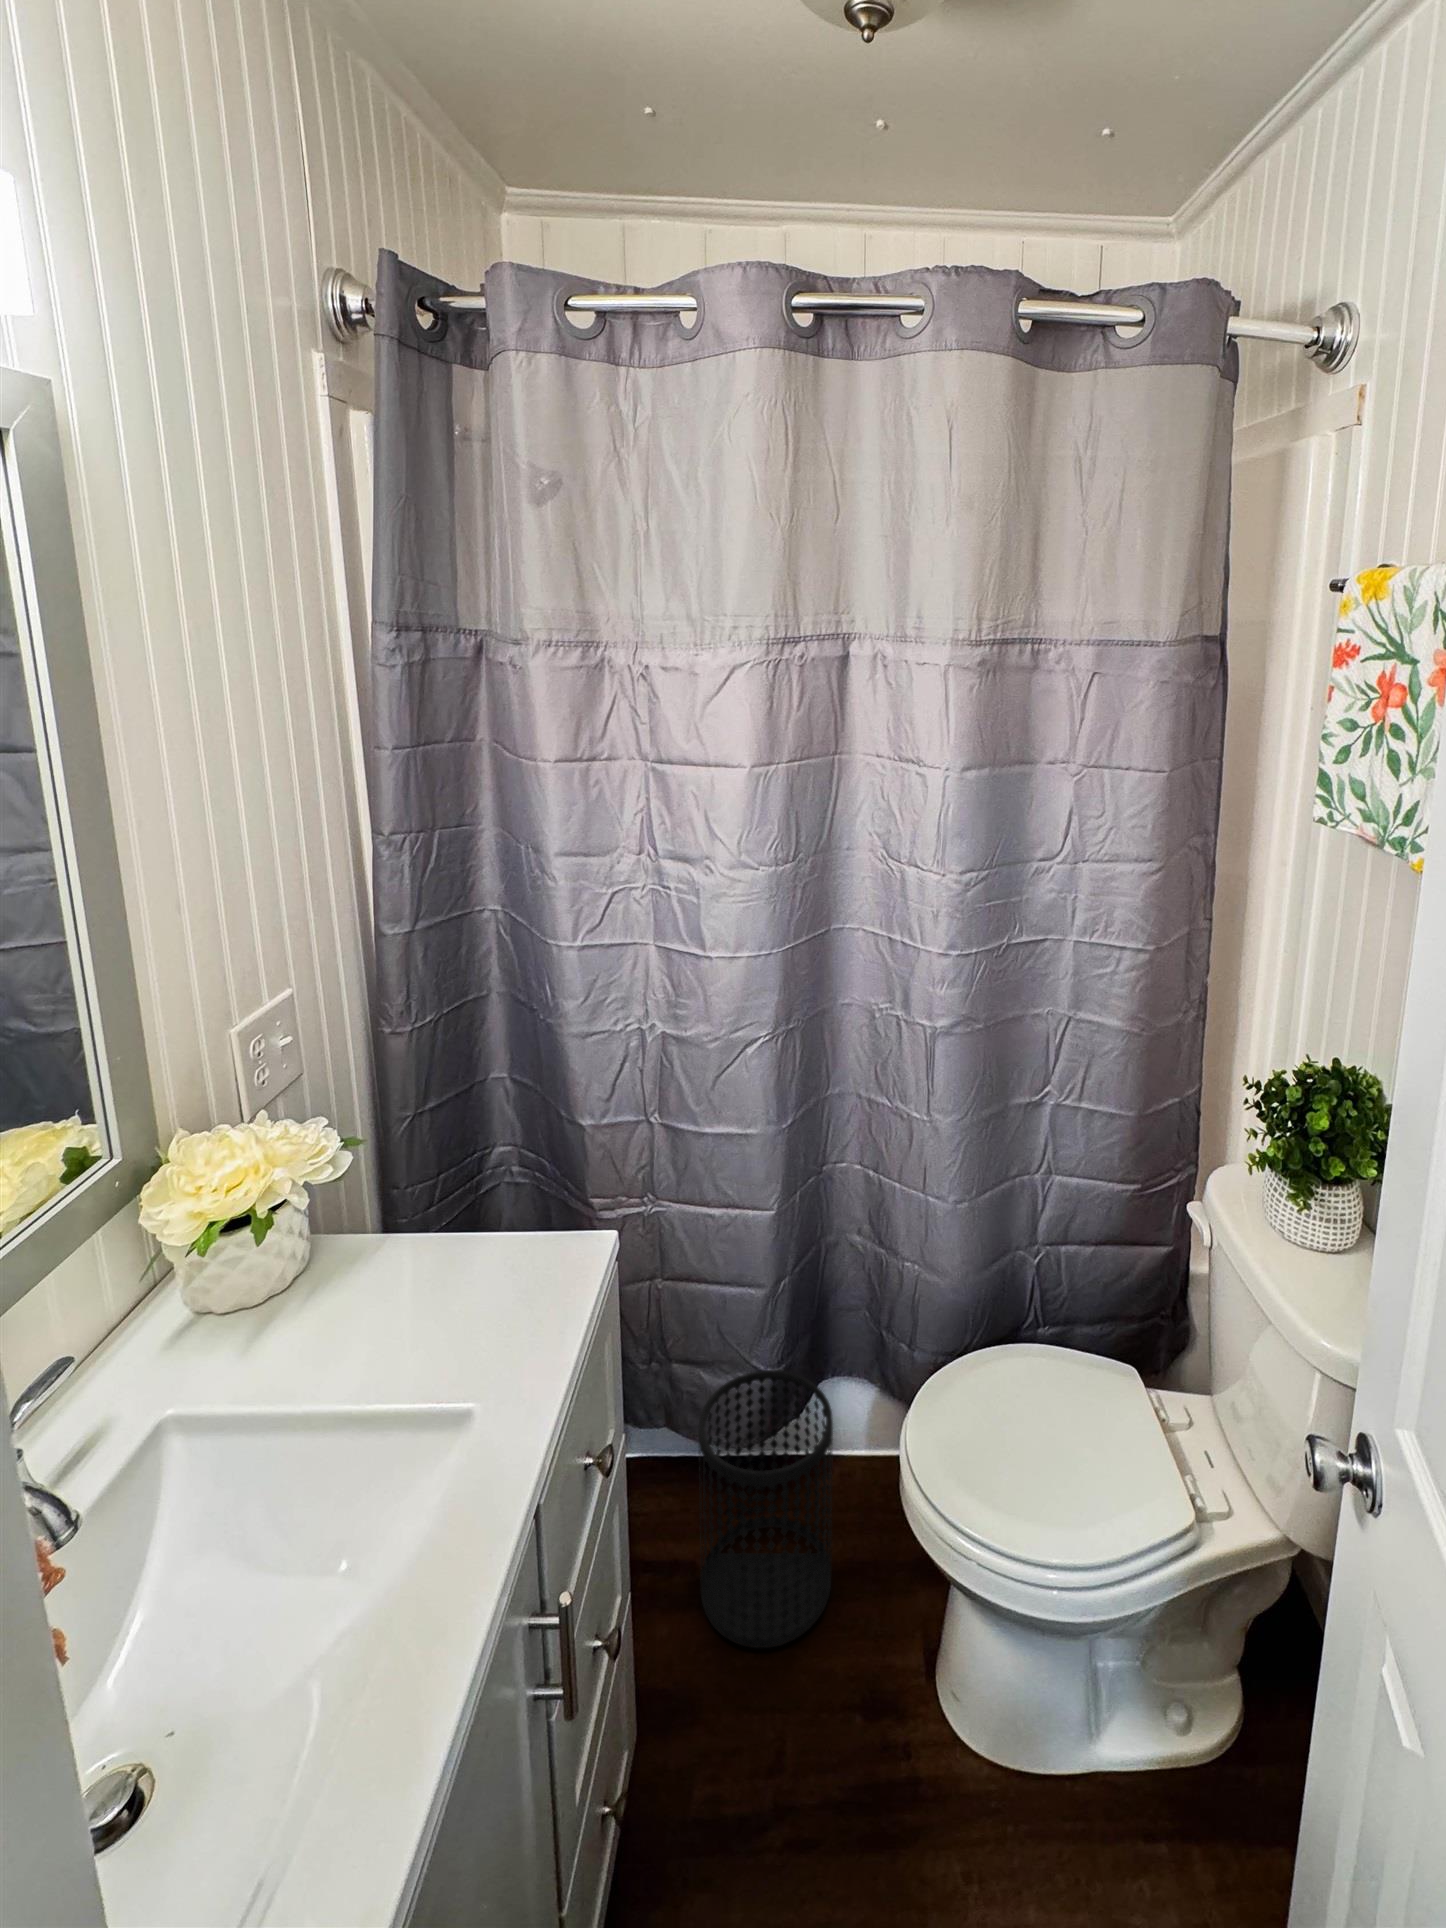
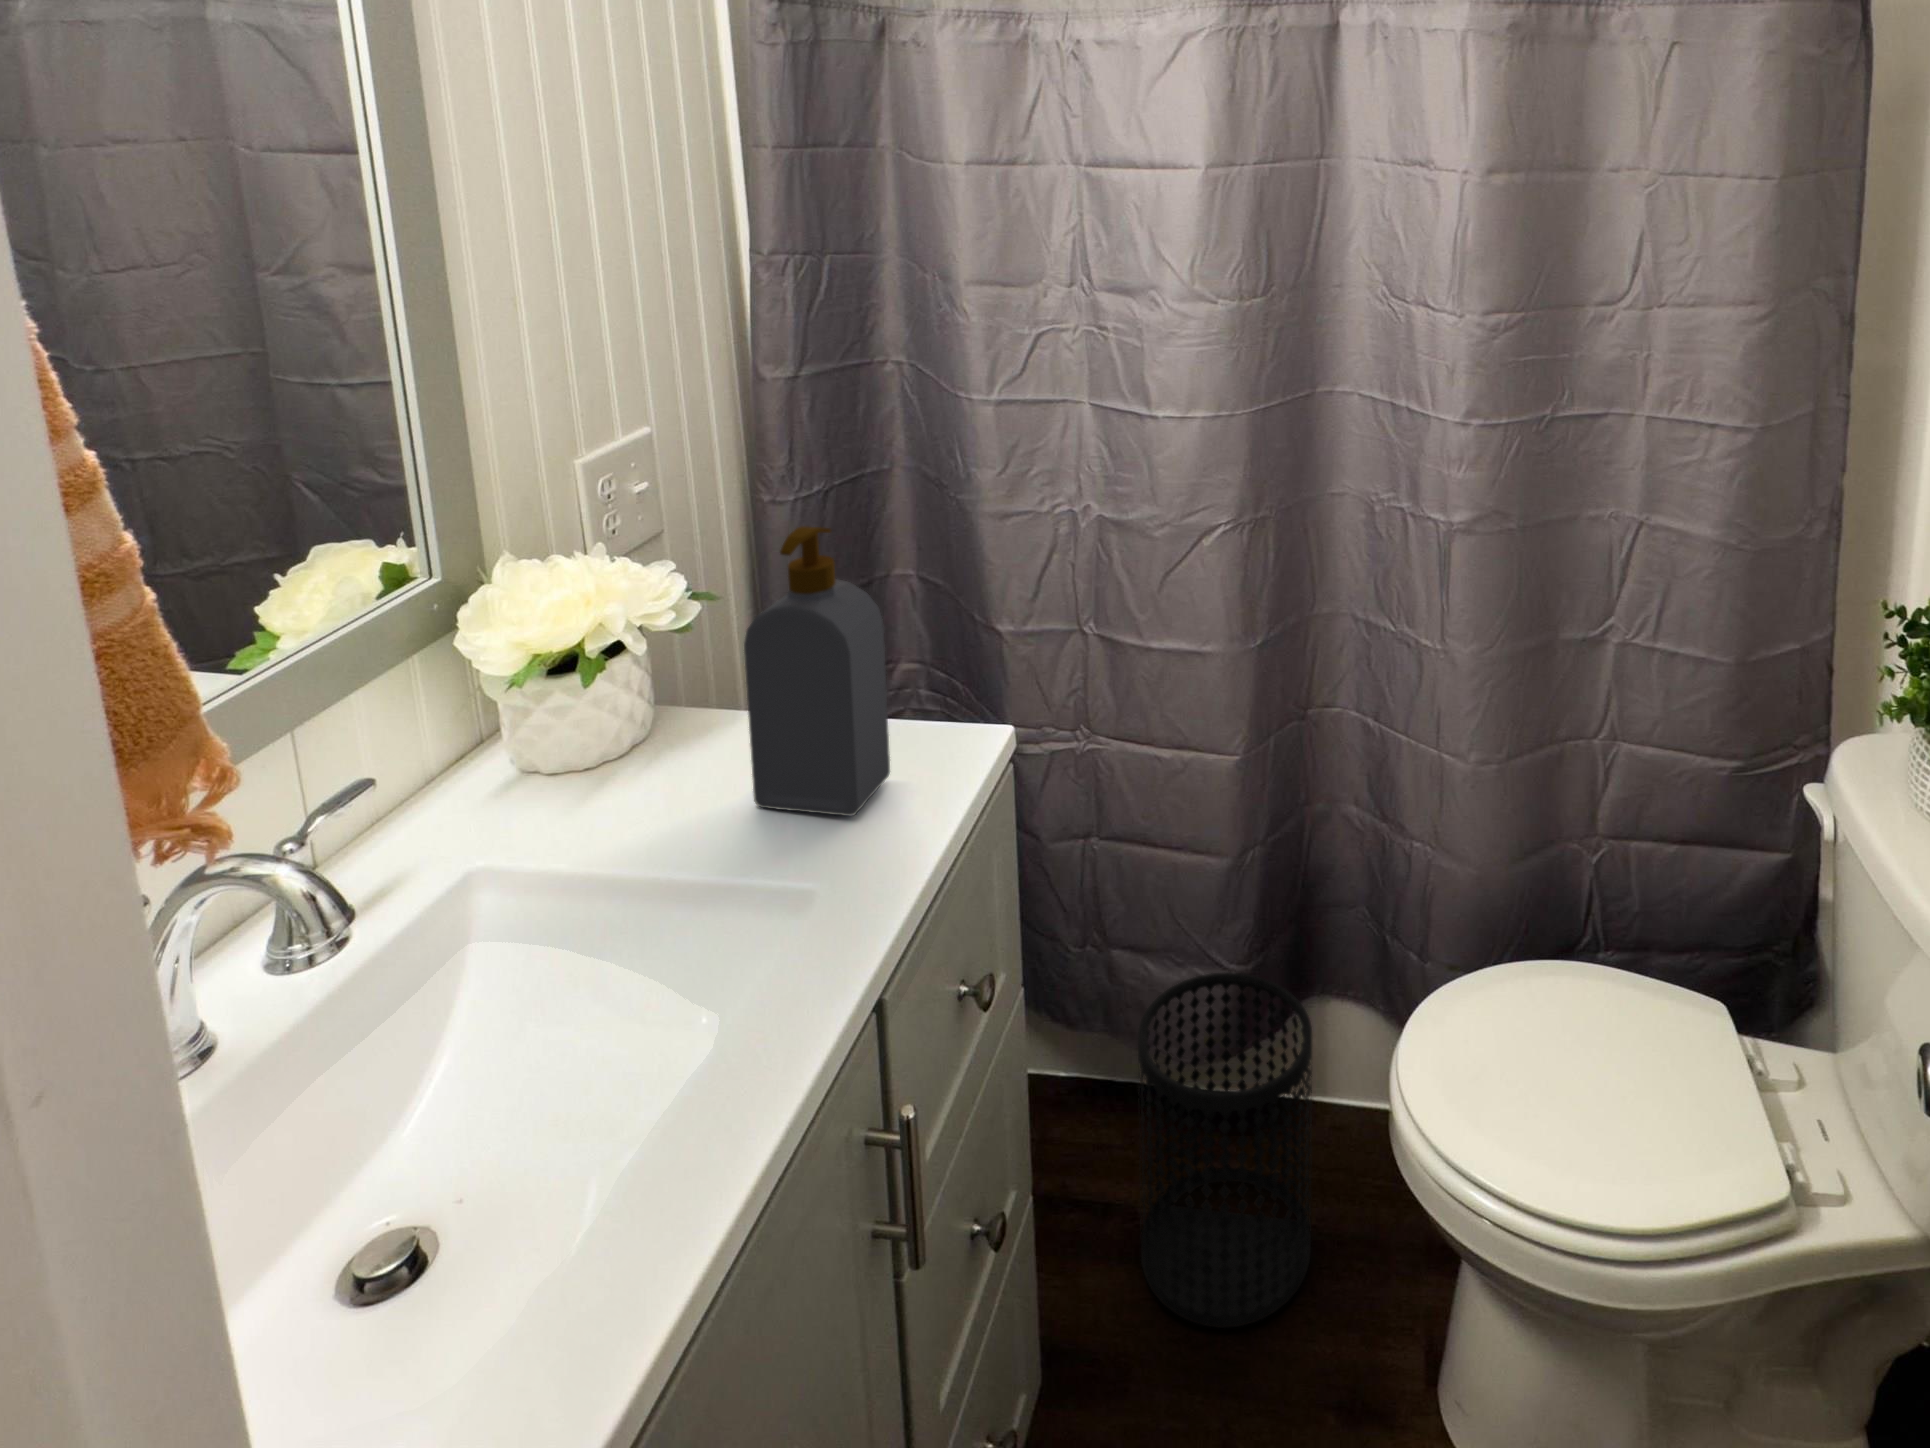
soap bottle: none [414,1087,529,1314] -> present [744,526,890,816]

